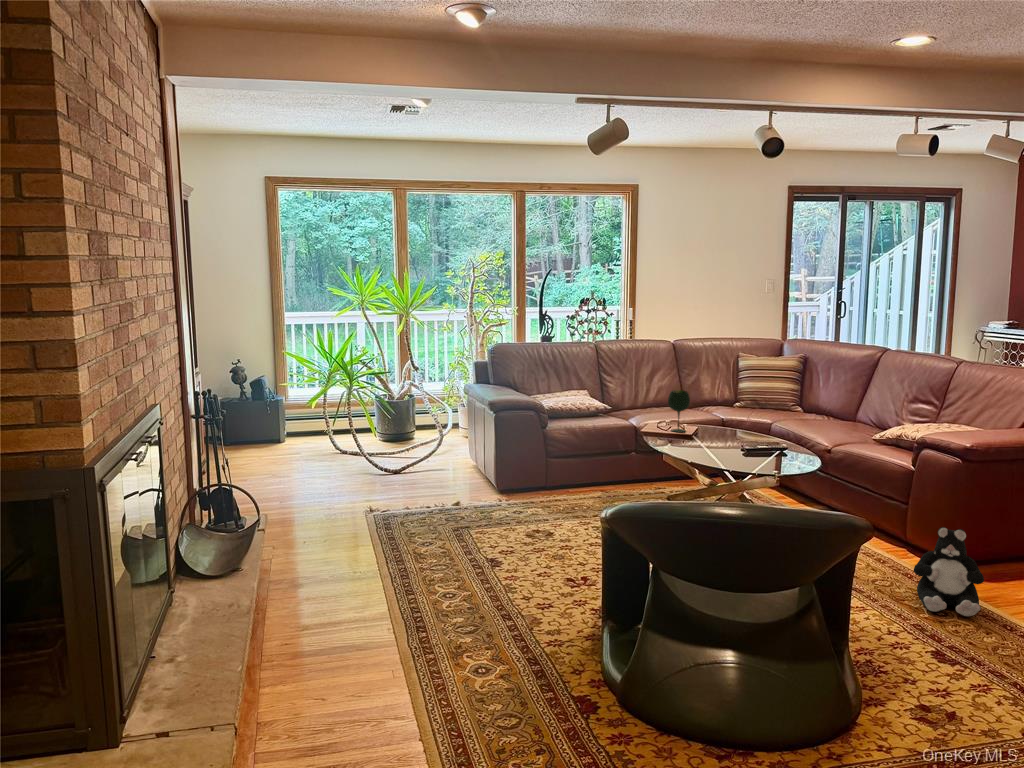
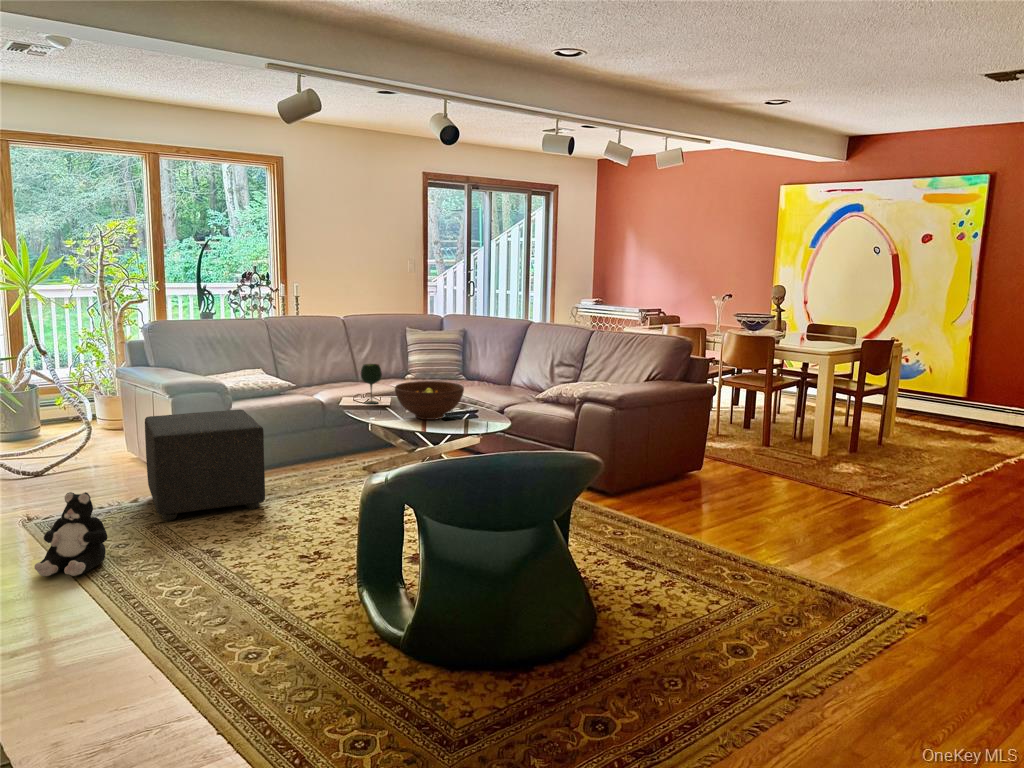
fruit bowl: none [690,412,766,455] -> present [395,381,464,420]
ottoman: none [461,429,559,528] -> present [145,410,265,521]
plush toy: present [914,527,984,617] -> present [34,492,107,576]

